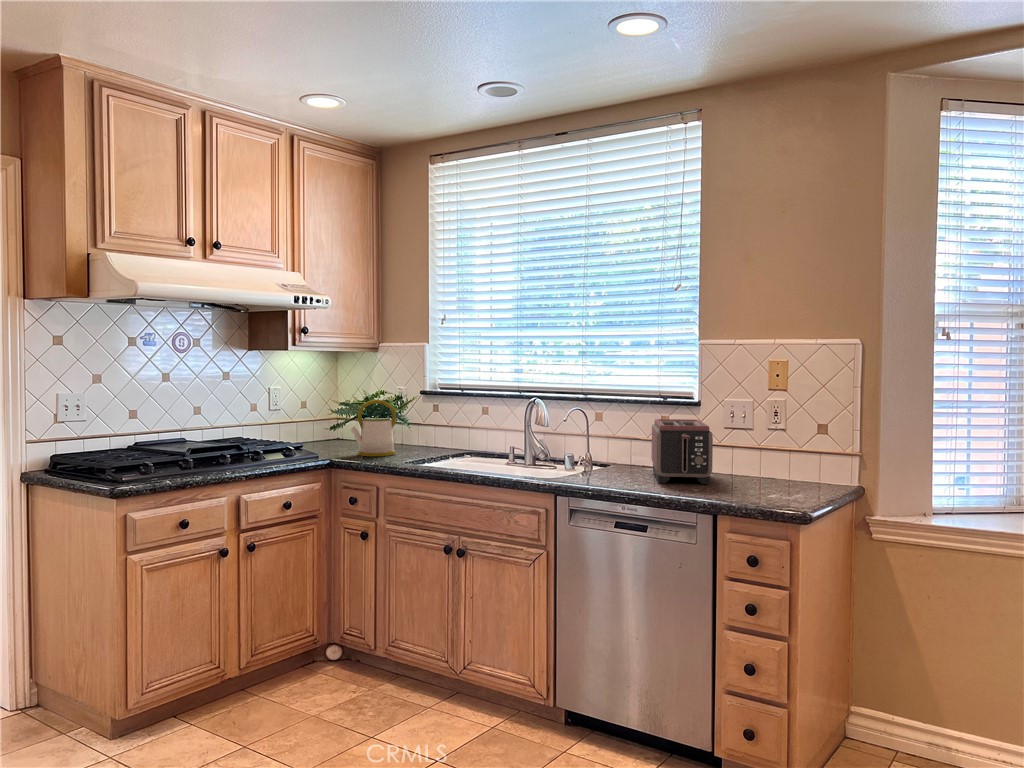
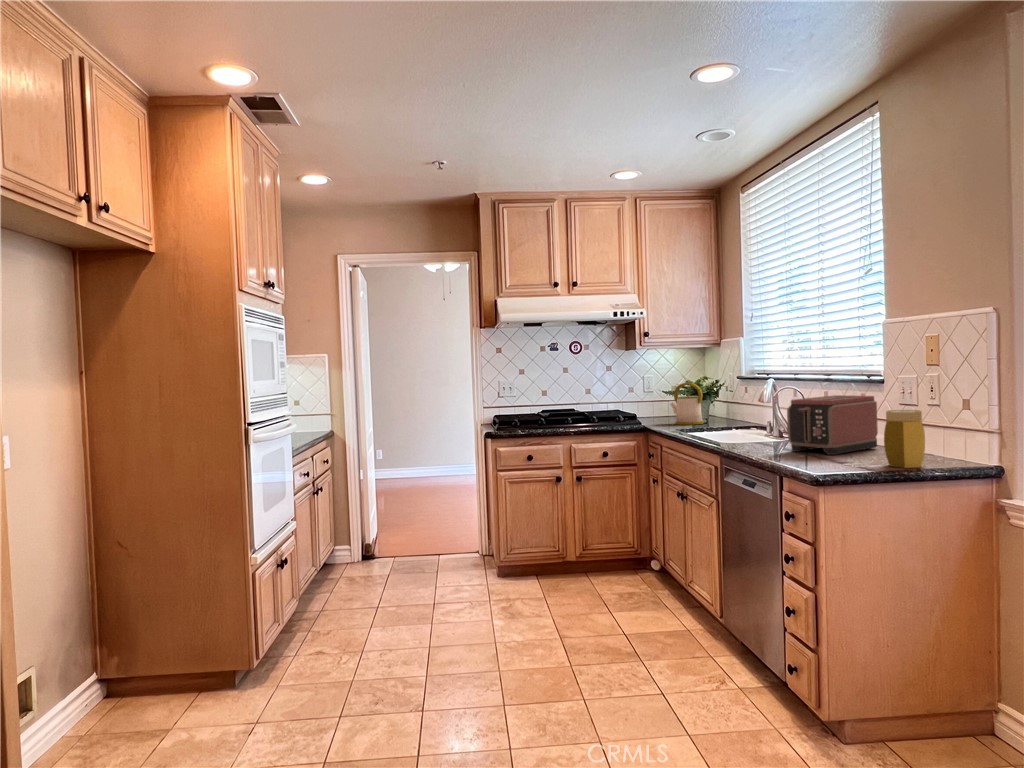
jar: none [785,435,827,492] -> present [884,410,925,468]

